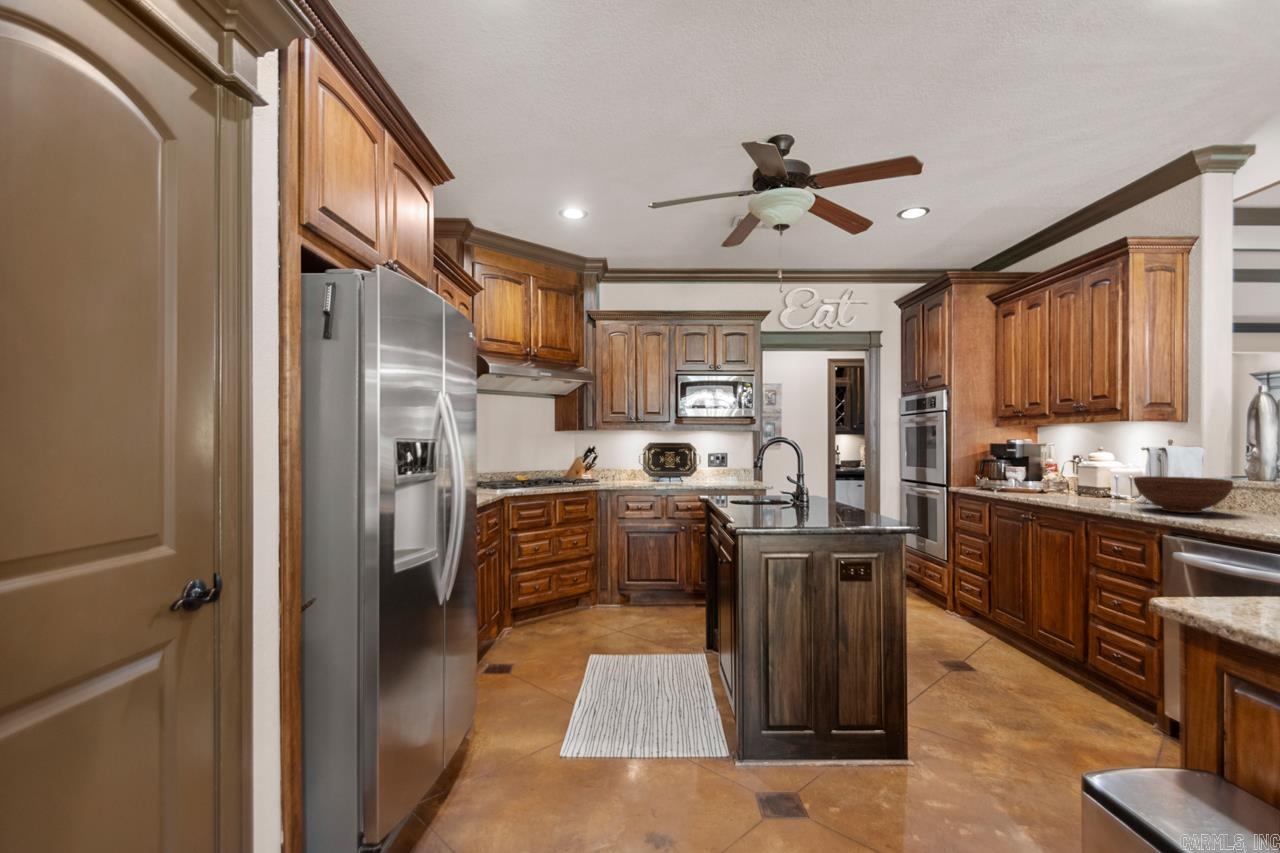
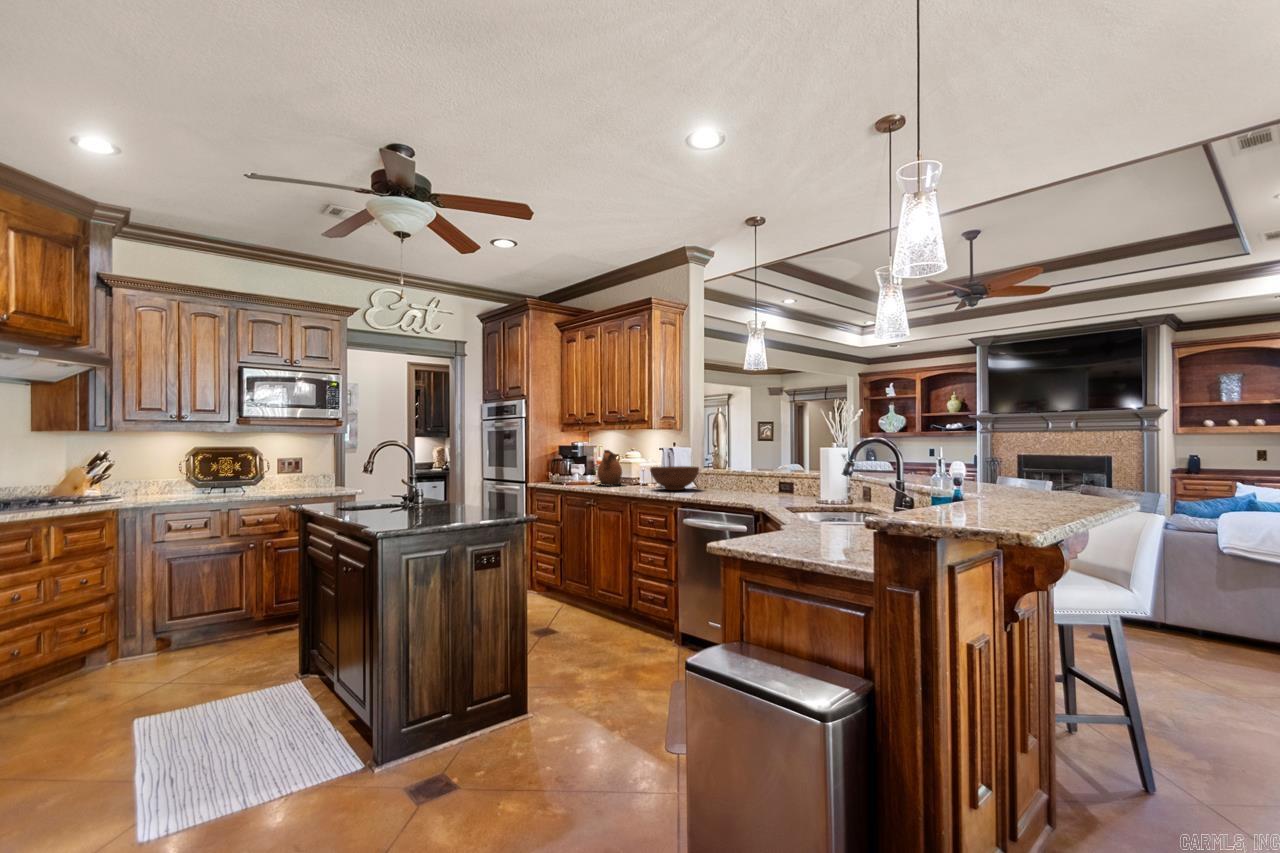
ceramic pitcher: none [1039,450,1093,497] -> present [597,450,622,486]

